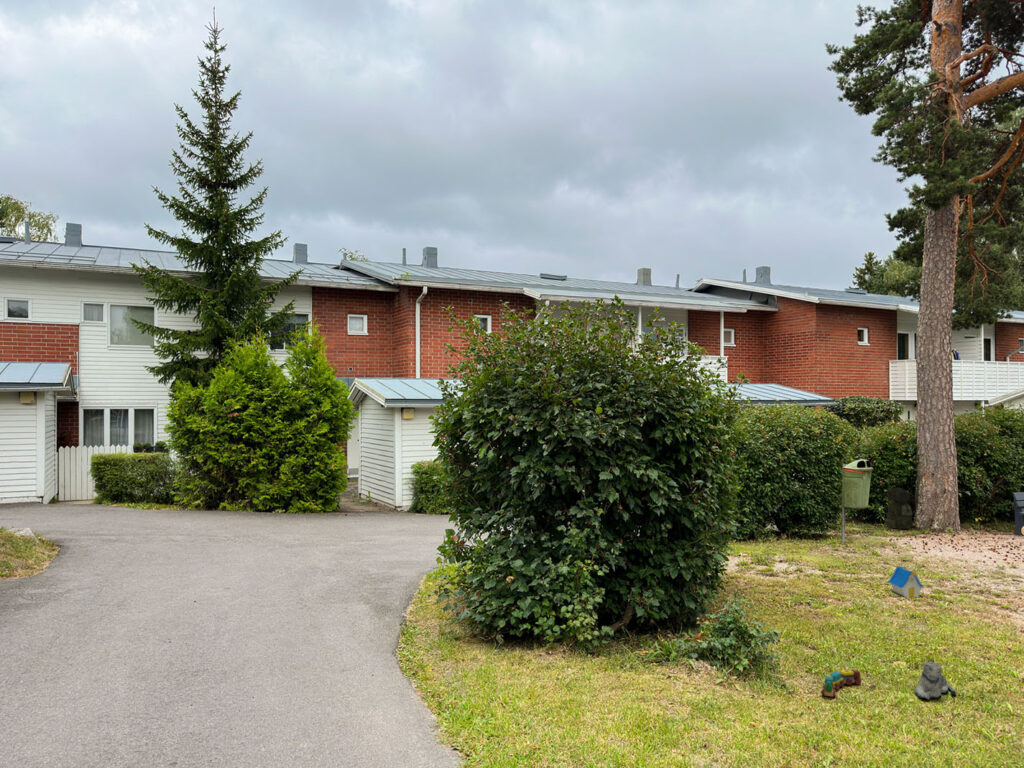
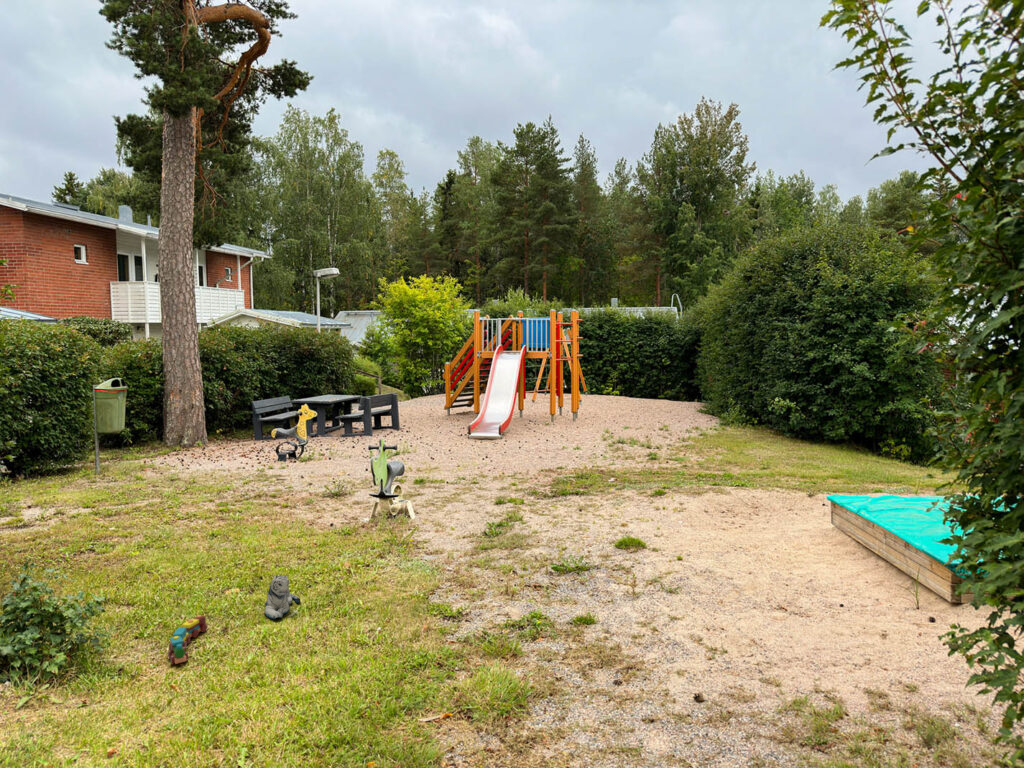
backpack: present [885,489,922,529] -> none [134,409,173,450]
toy house: present [888,565,924,597] -> none [174,484,214,516]

